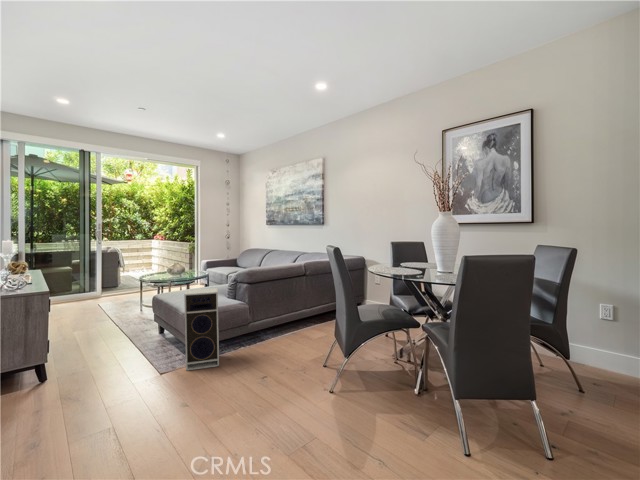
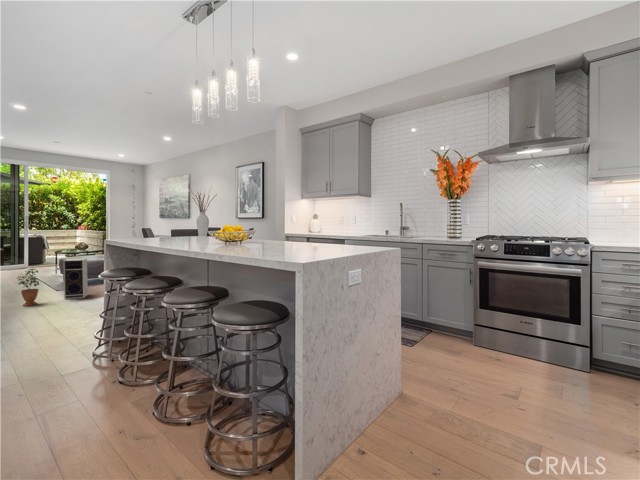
potted plant: none [104,311,146,397] -> present [17,269,39,306]

